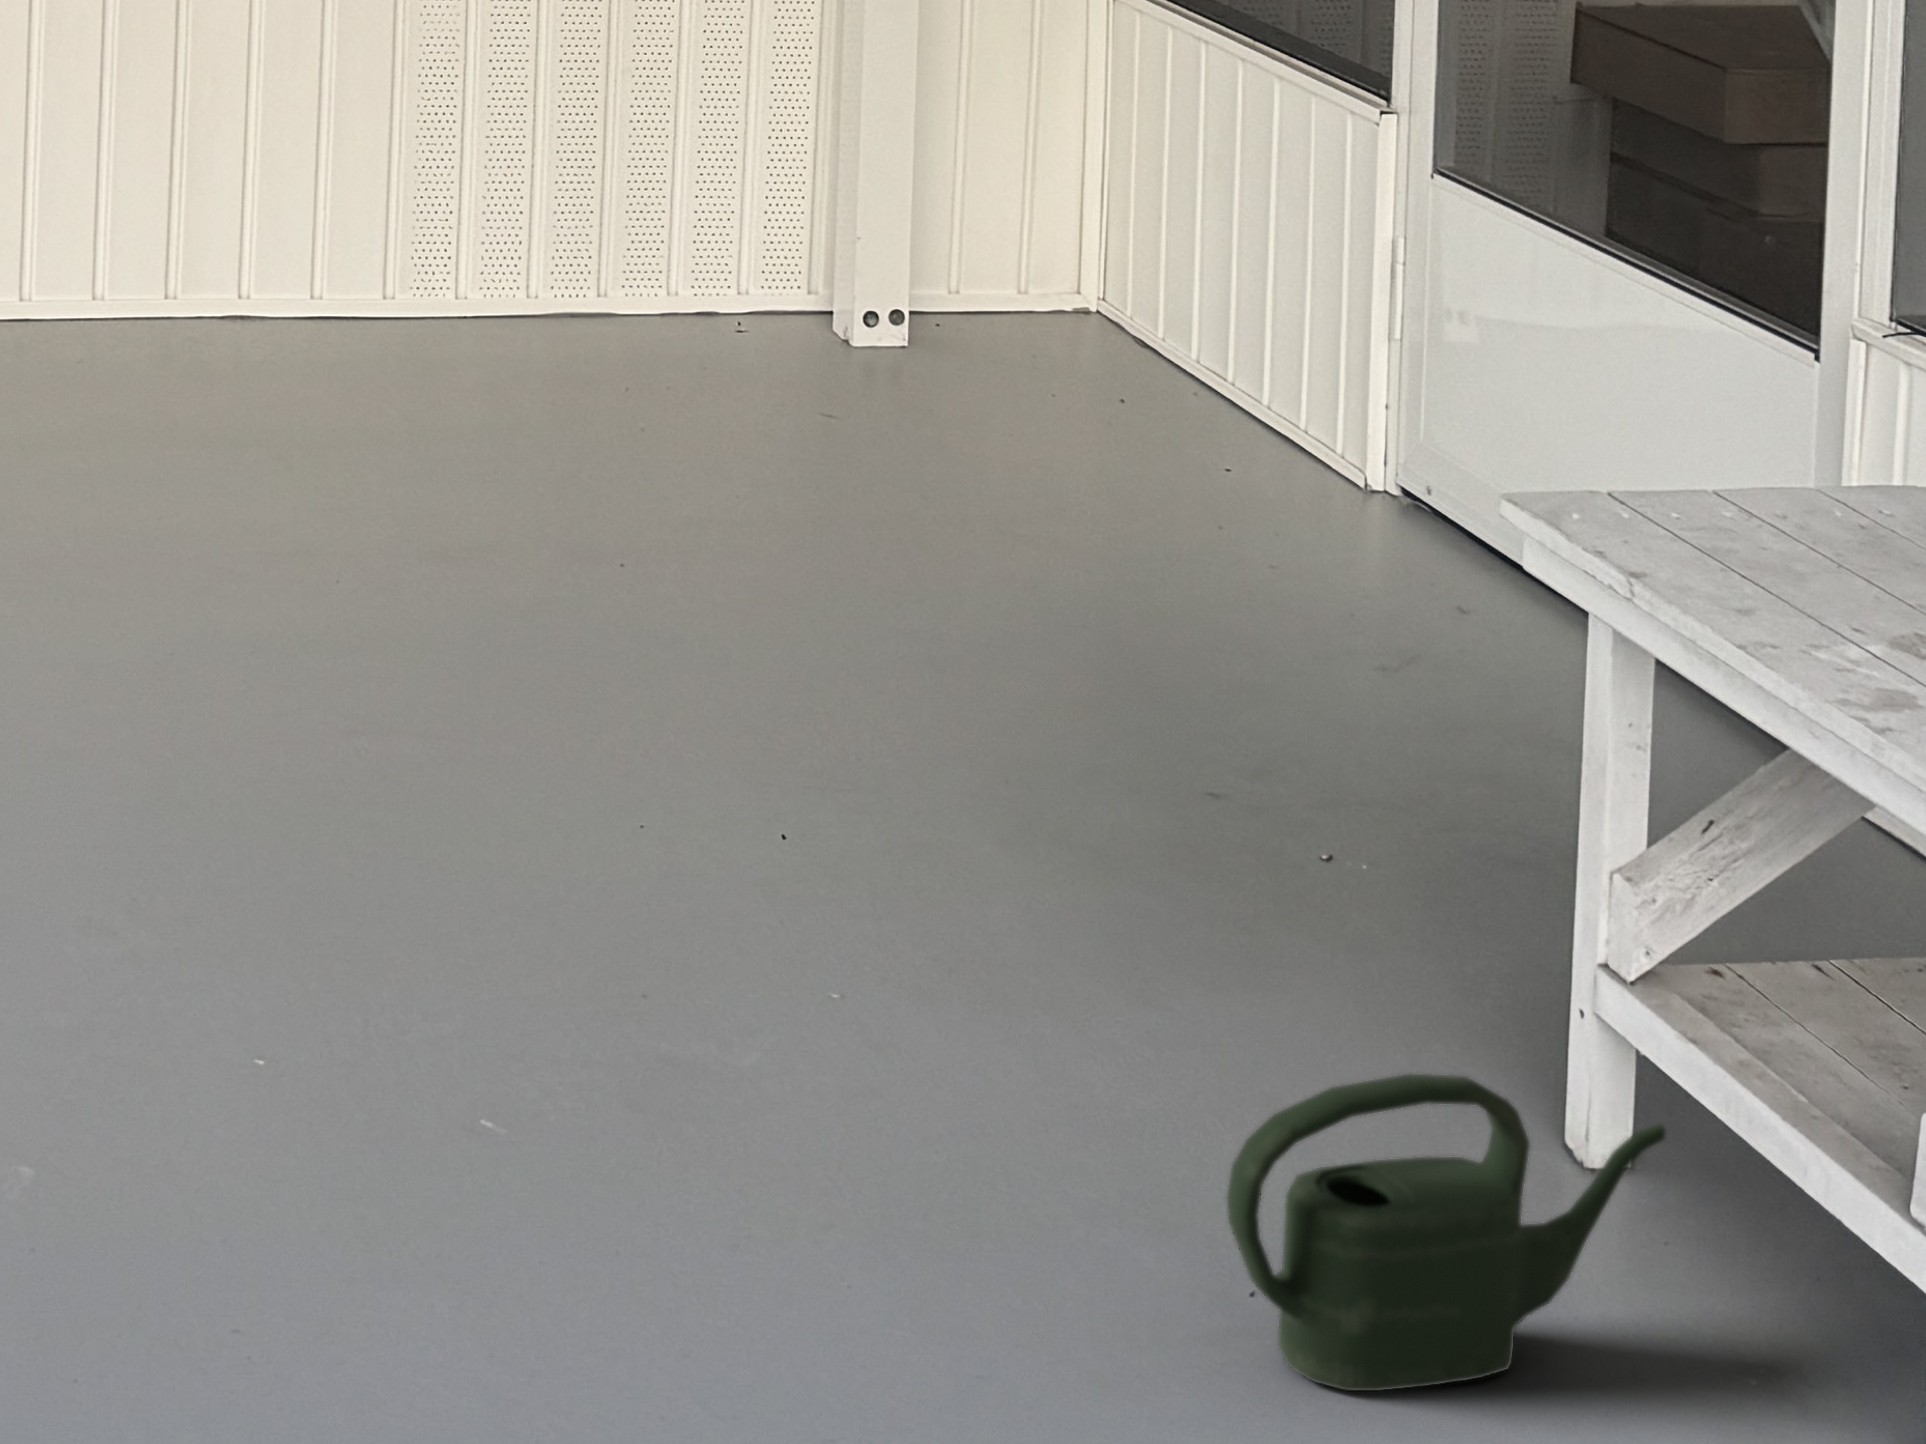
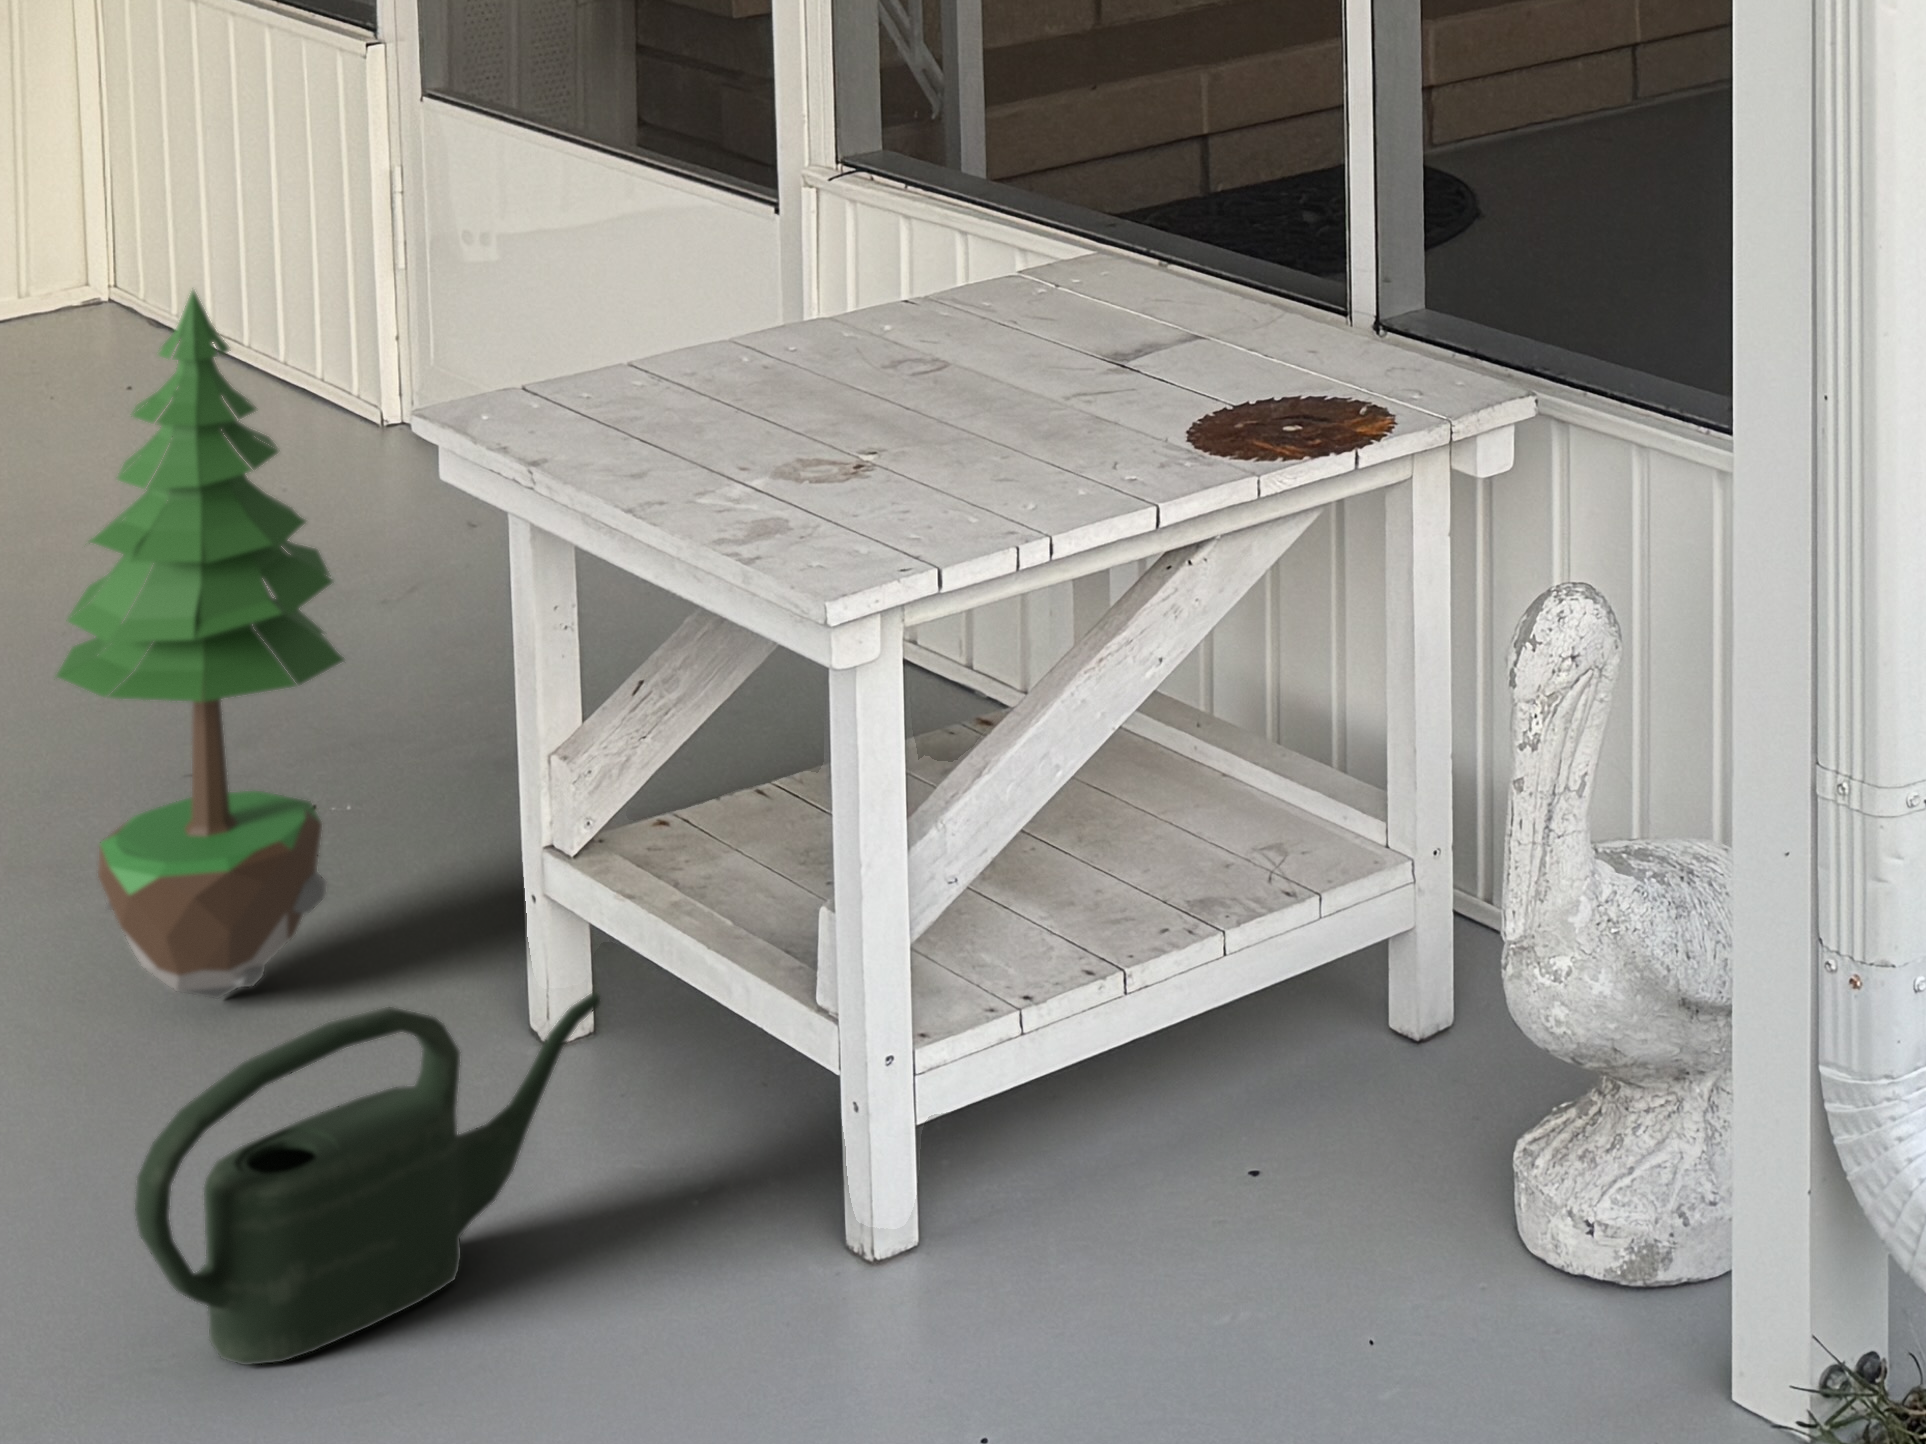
potted tree: none [1139,327,1404,1015] -> present [57,291,344,998]

